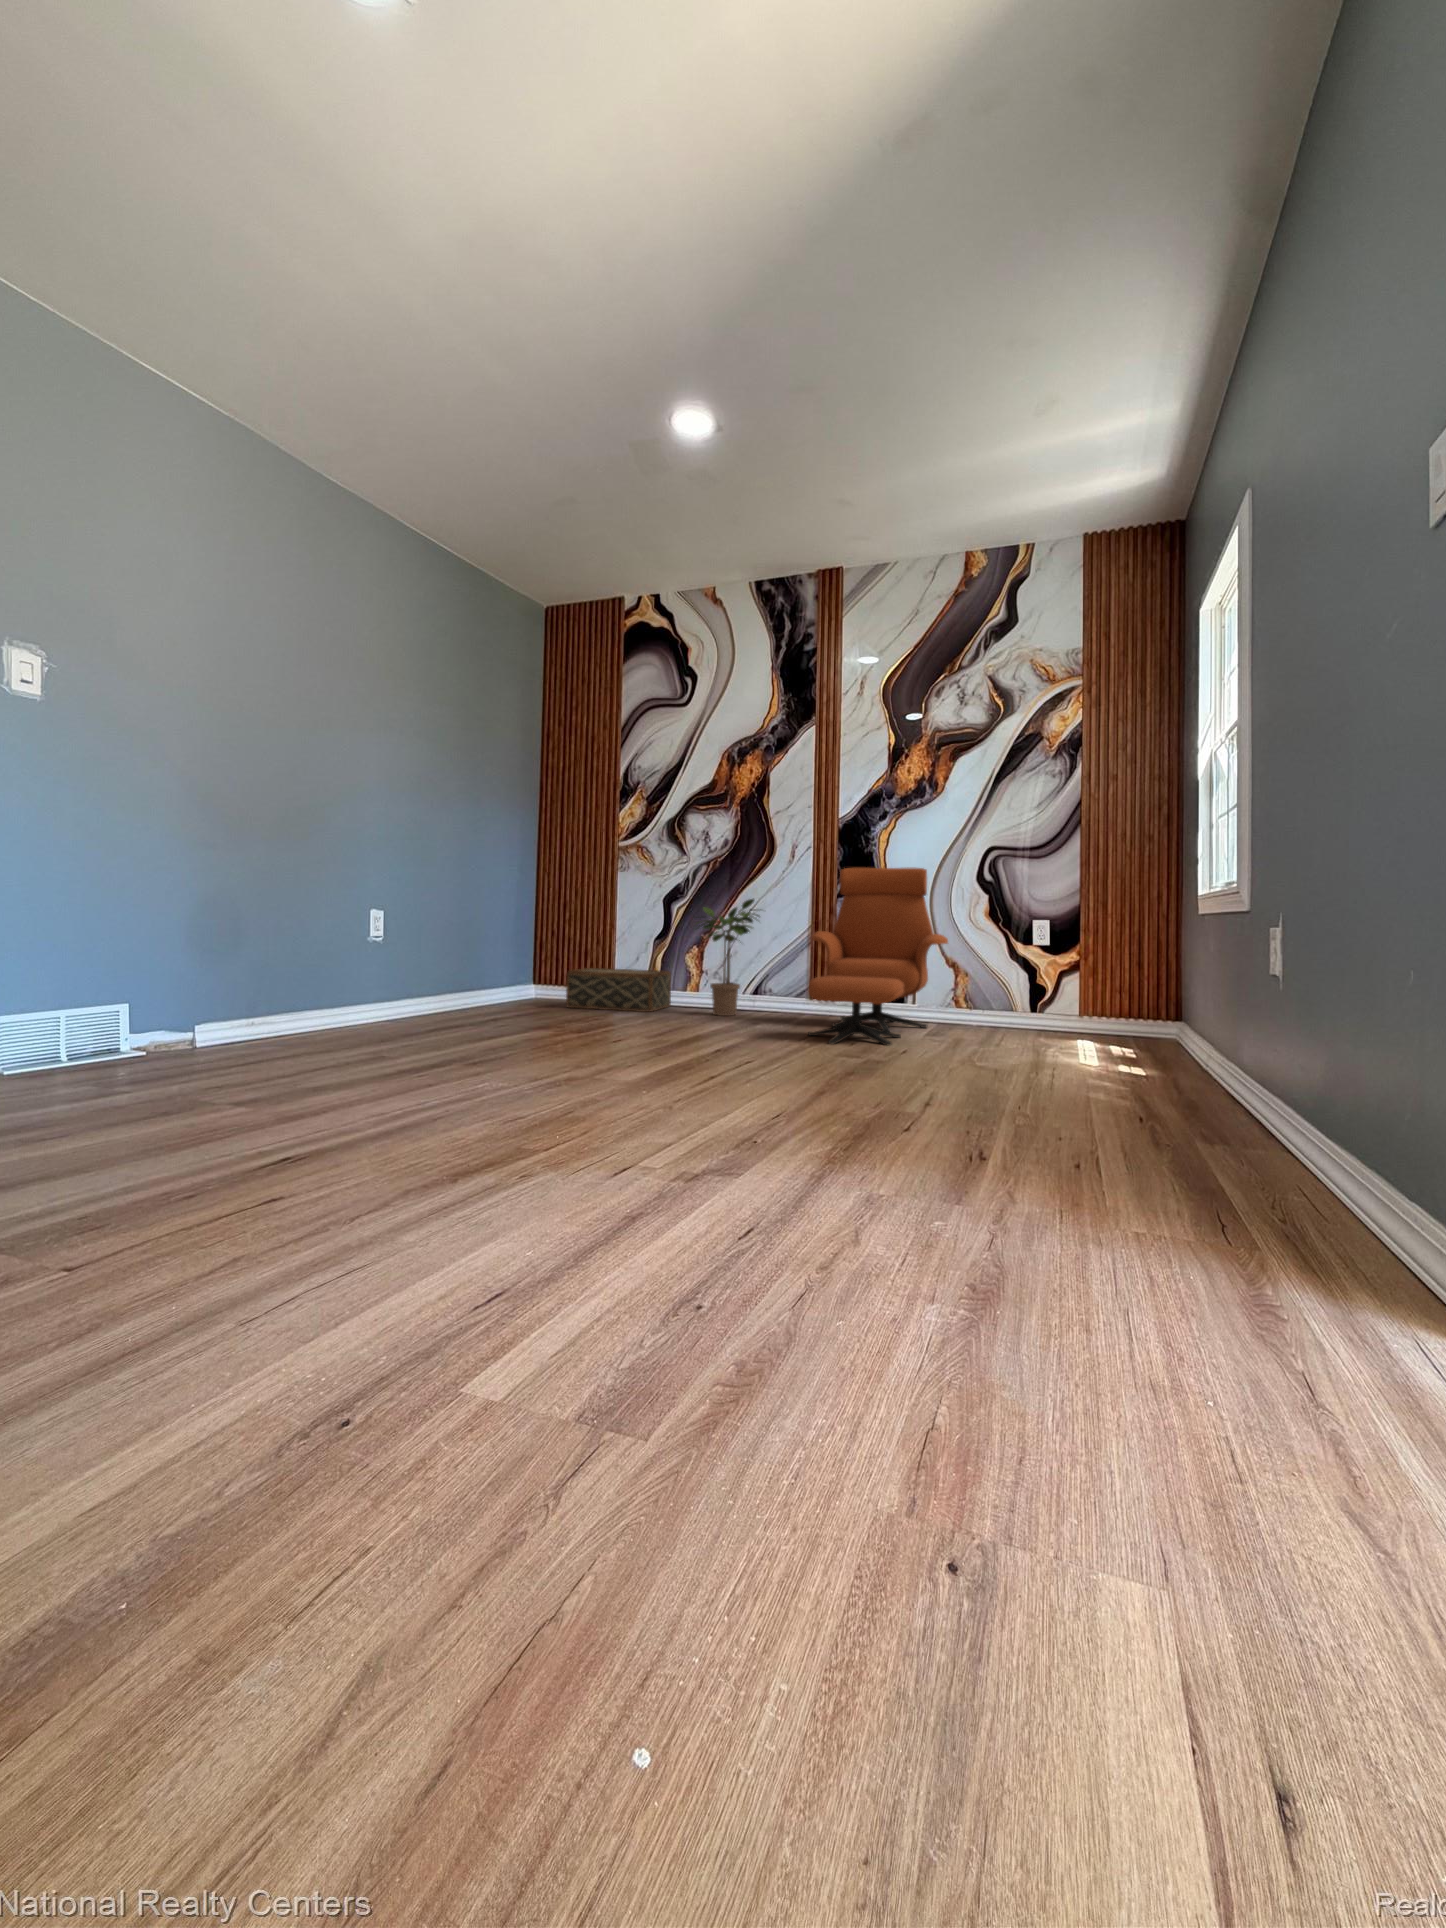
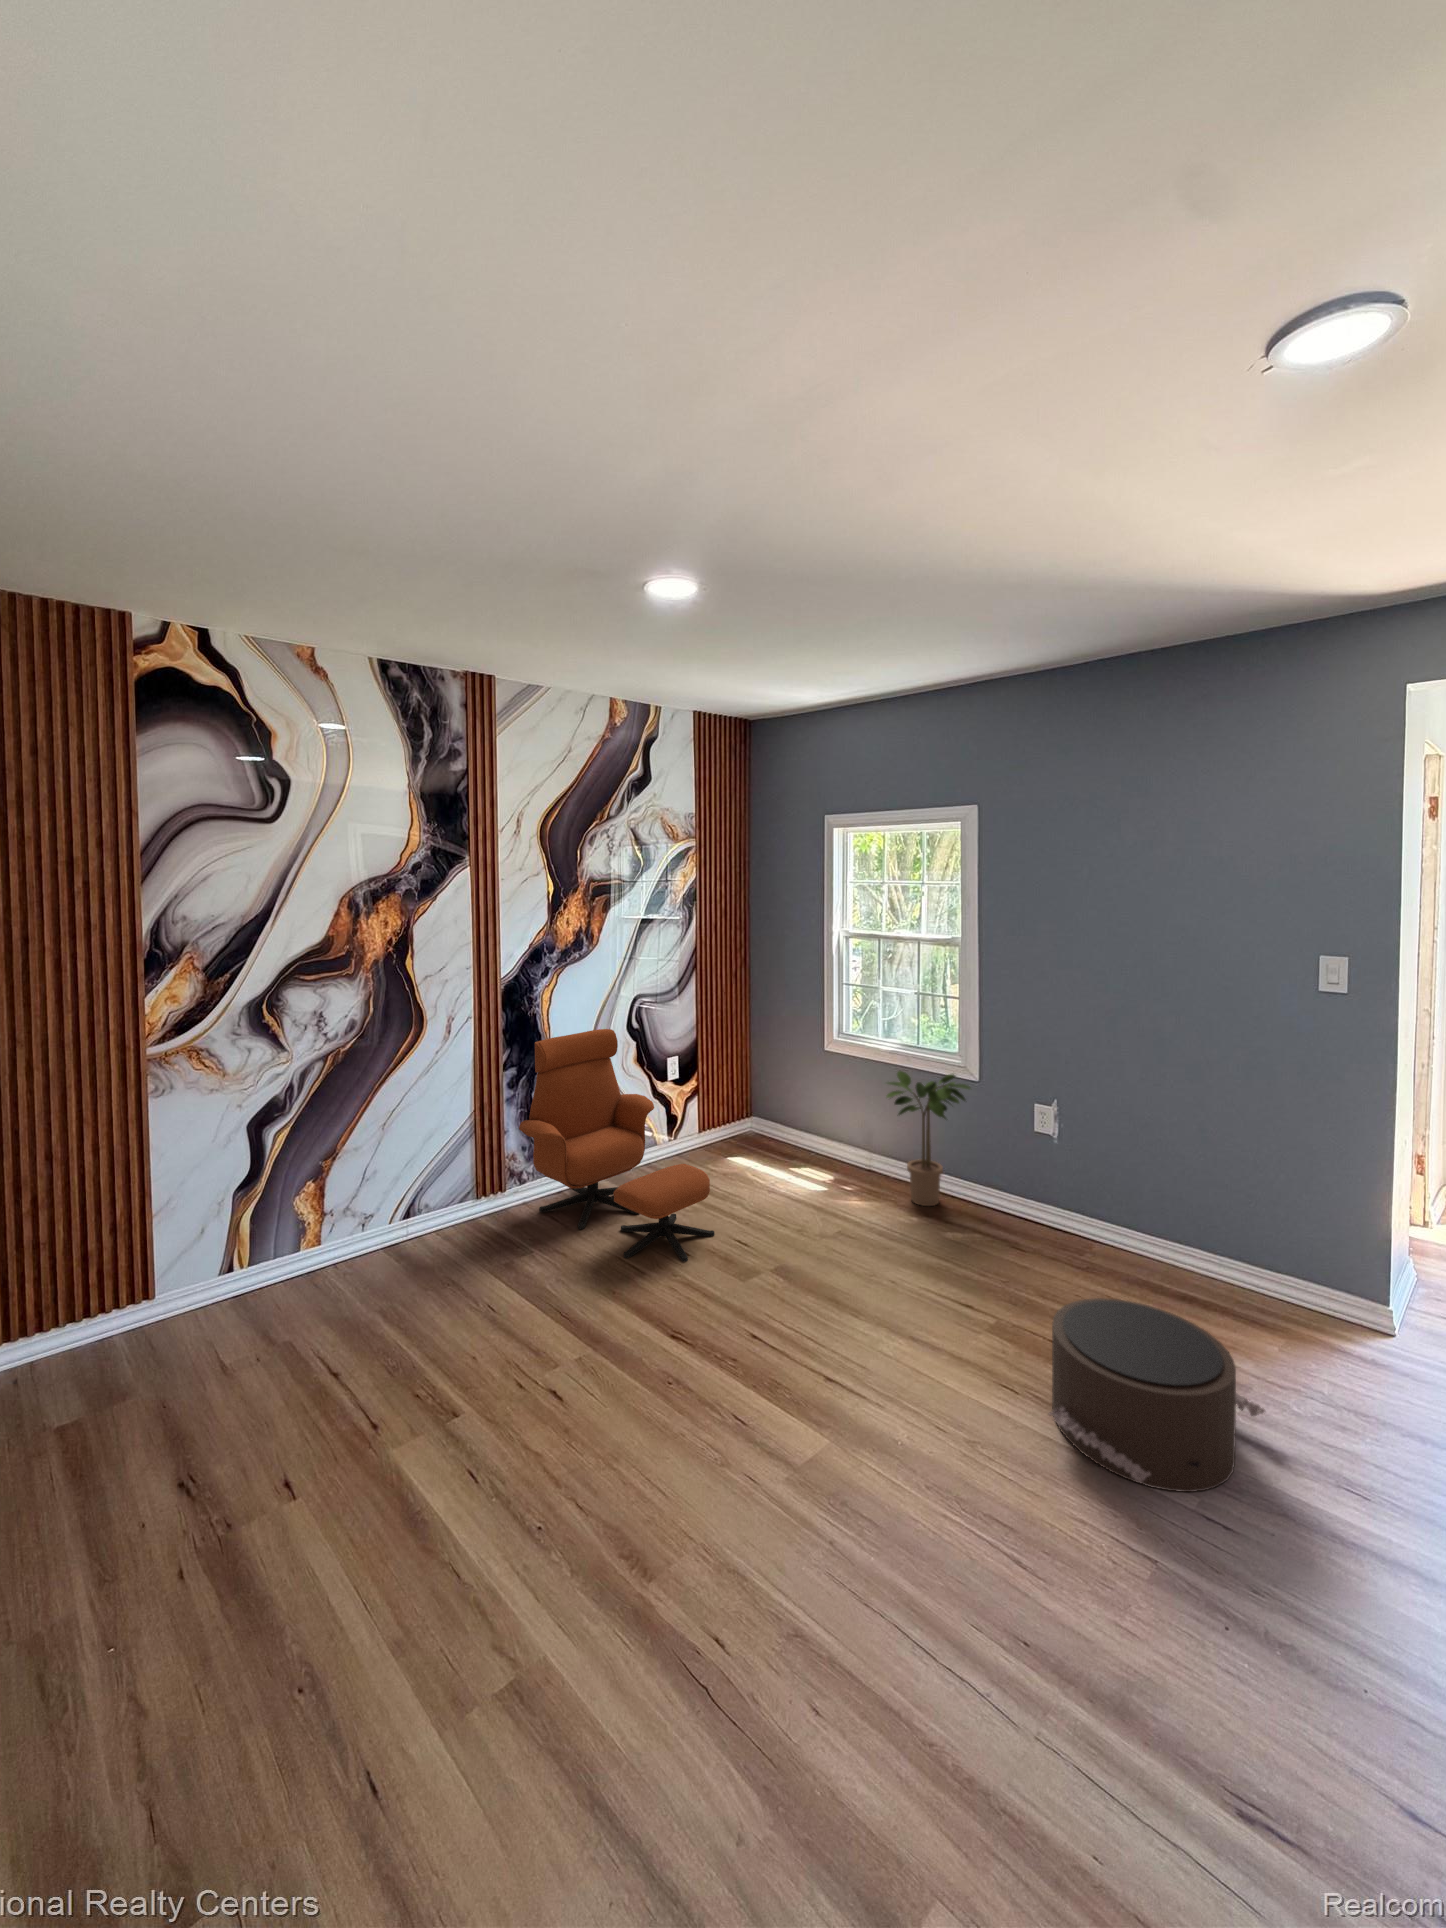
potted plant: present [696,899,759,1016] -> present [887,1071,970,1206]
woven basket: present [566,968,671,1012] -> none [102,1237,308,1393]
pouf: none [603,1024,864,1178] -> present [1049,1298,1265,1492]

